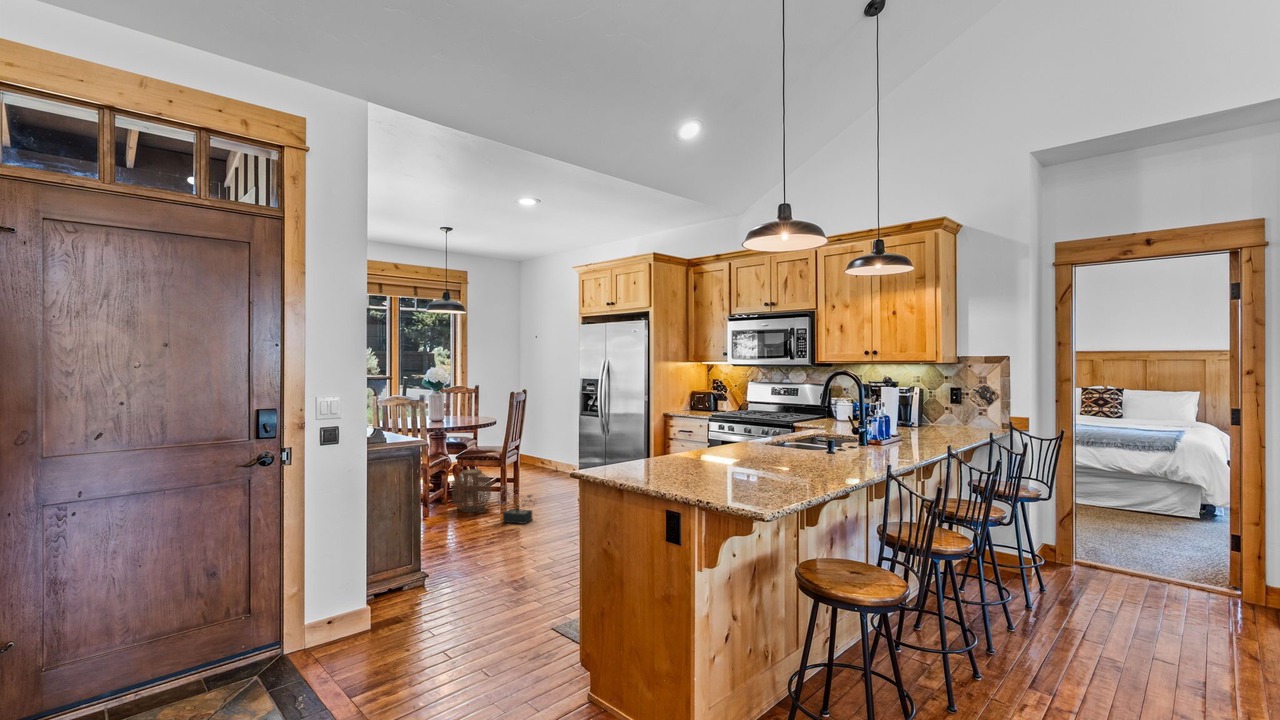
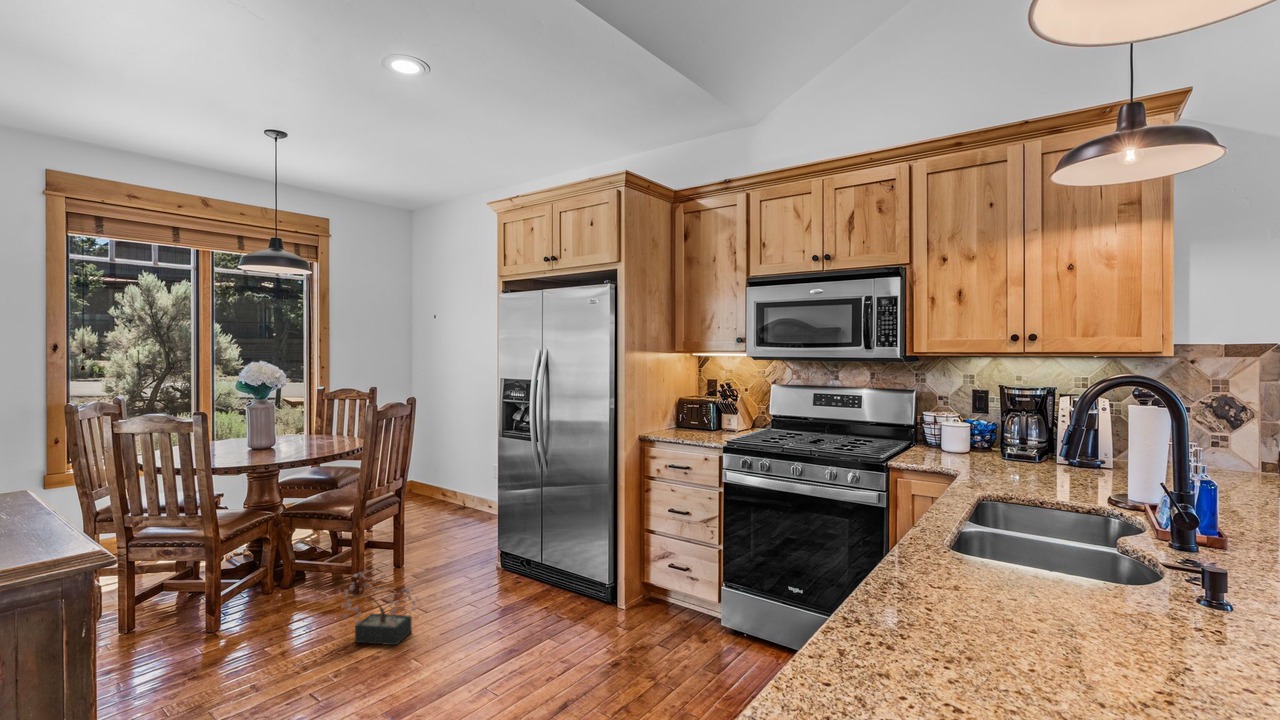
woven basket: present [452,469,491,512] -> none [264,537,340,618]

